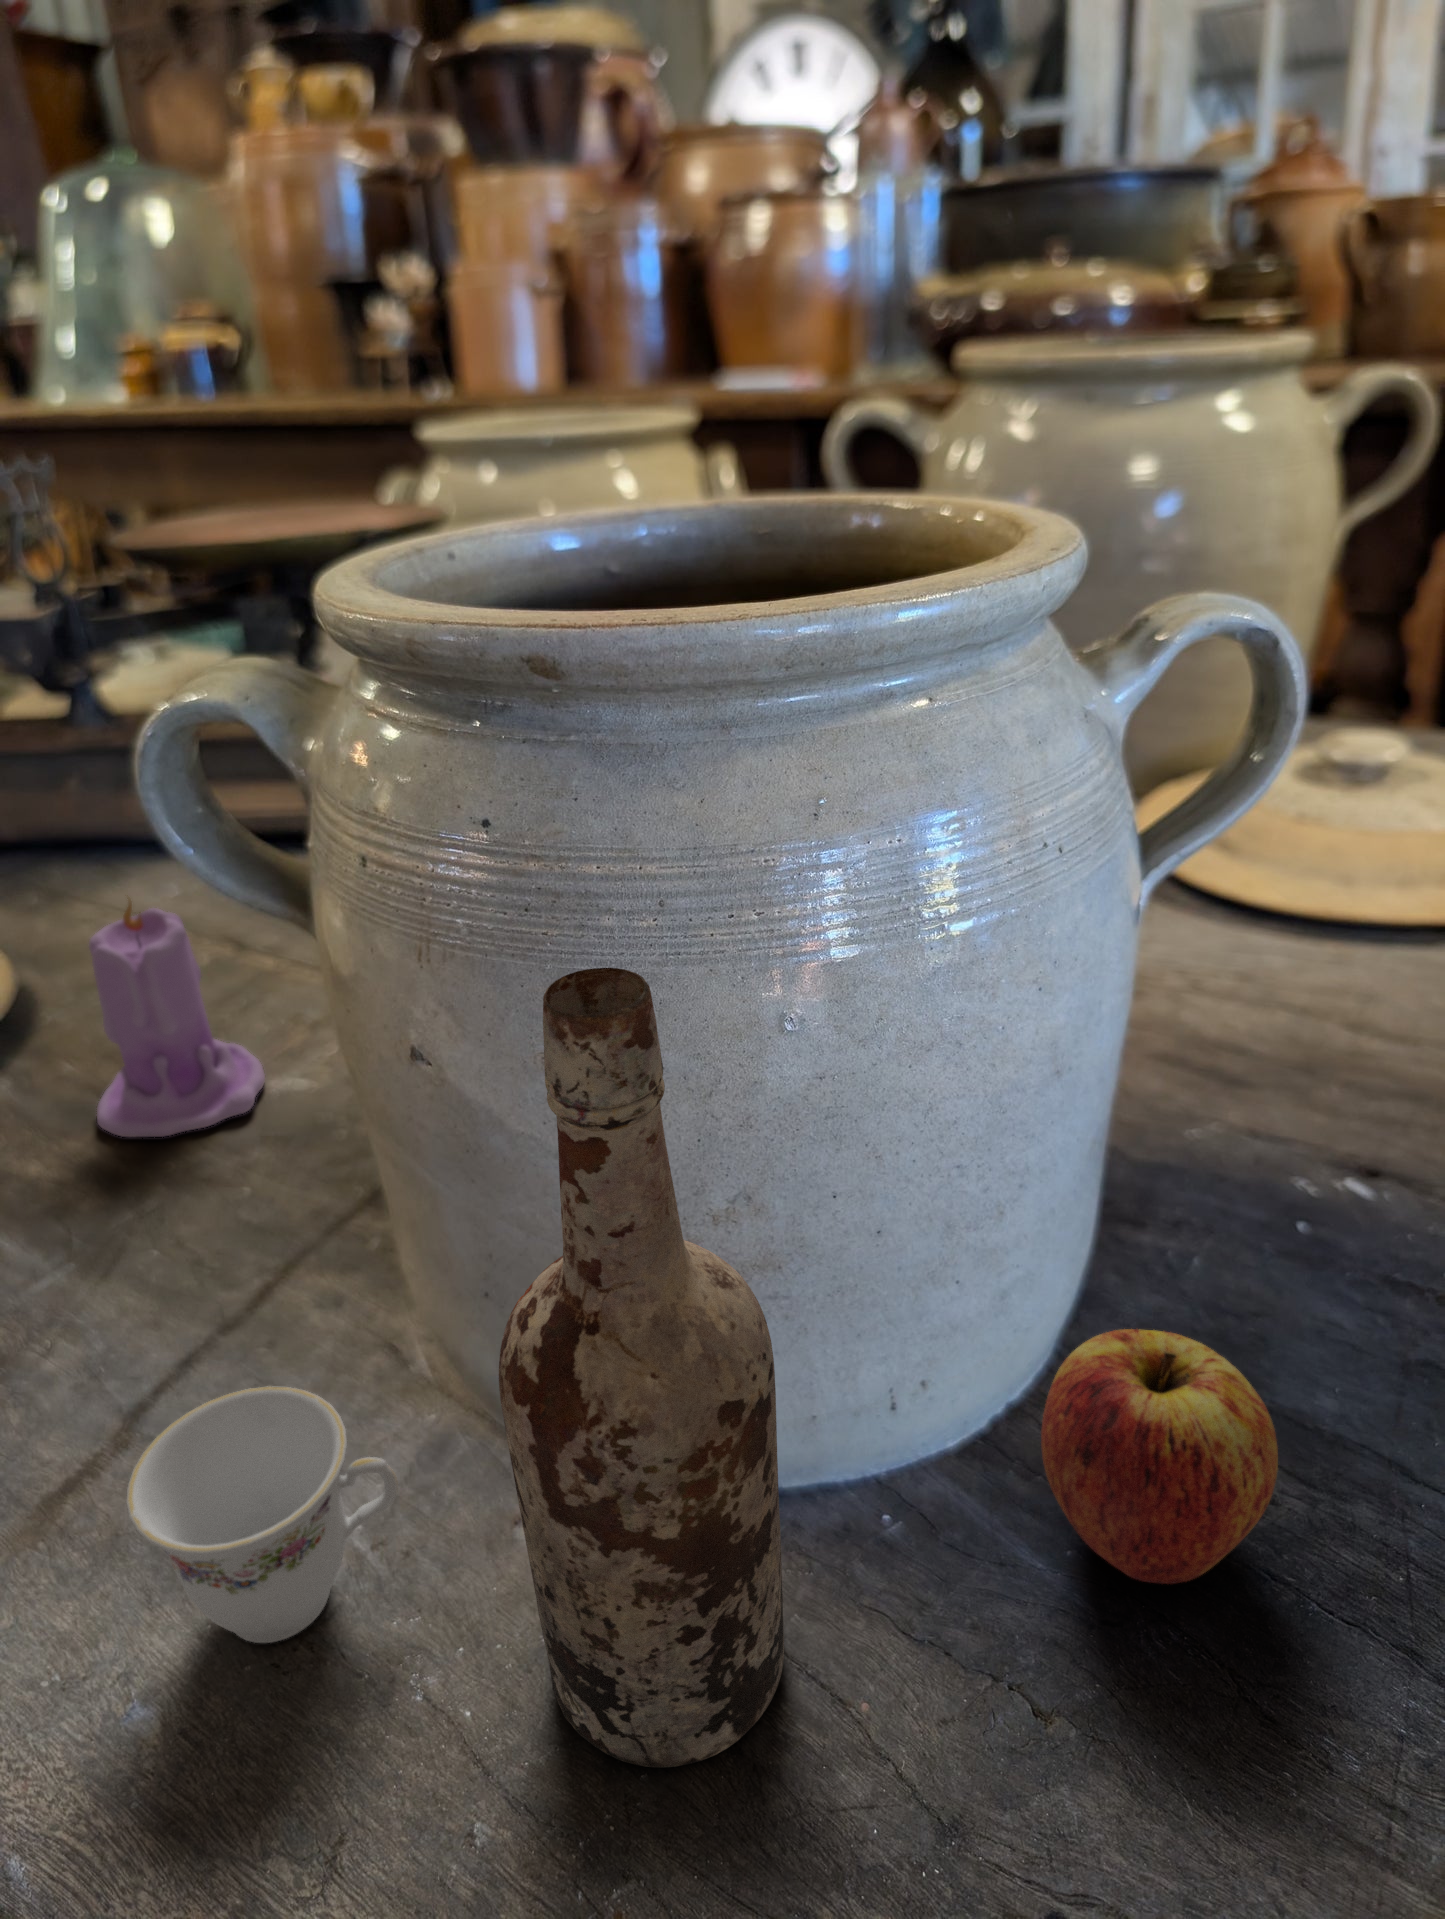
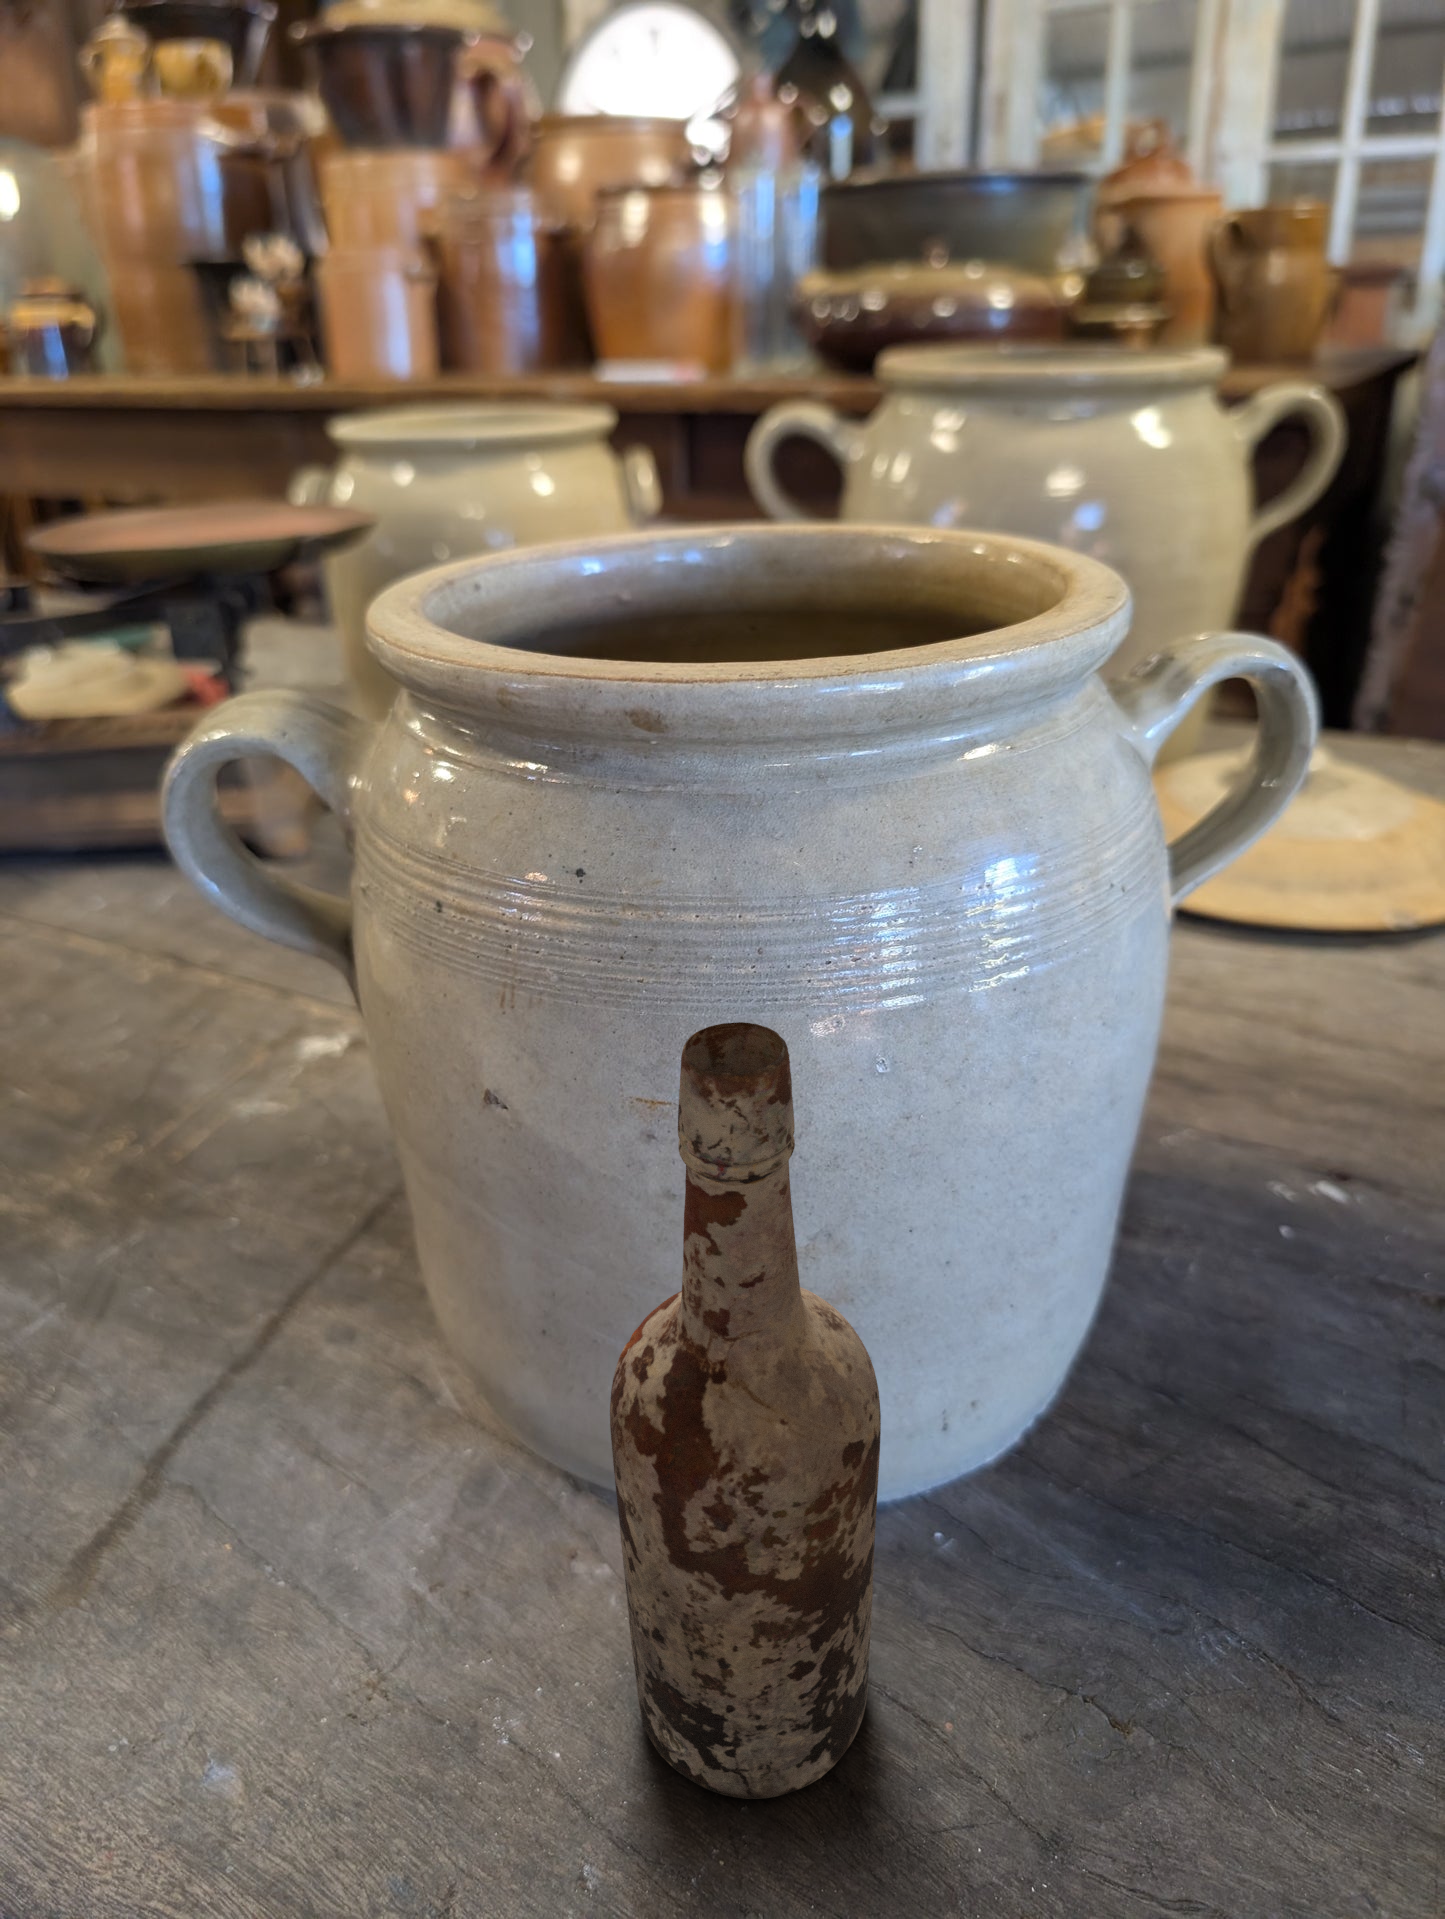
candle: present [89,899,265,1137] -> none [79,925,257,1172]
apple: present [1041,1329,1278,1584] -> none [1100,1346,1362,1589]
teacup: present [126,1386,398,1643] -> none [204,1434,473,1694]

